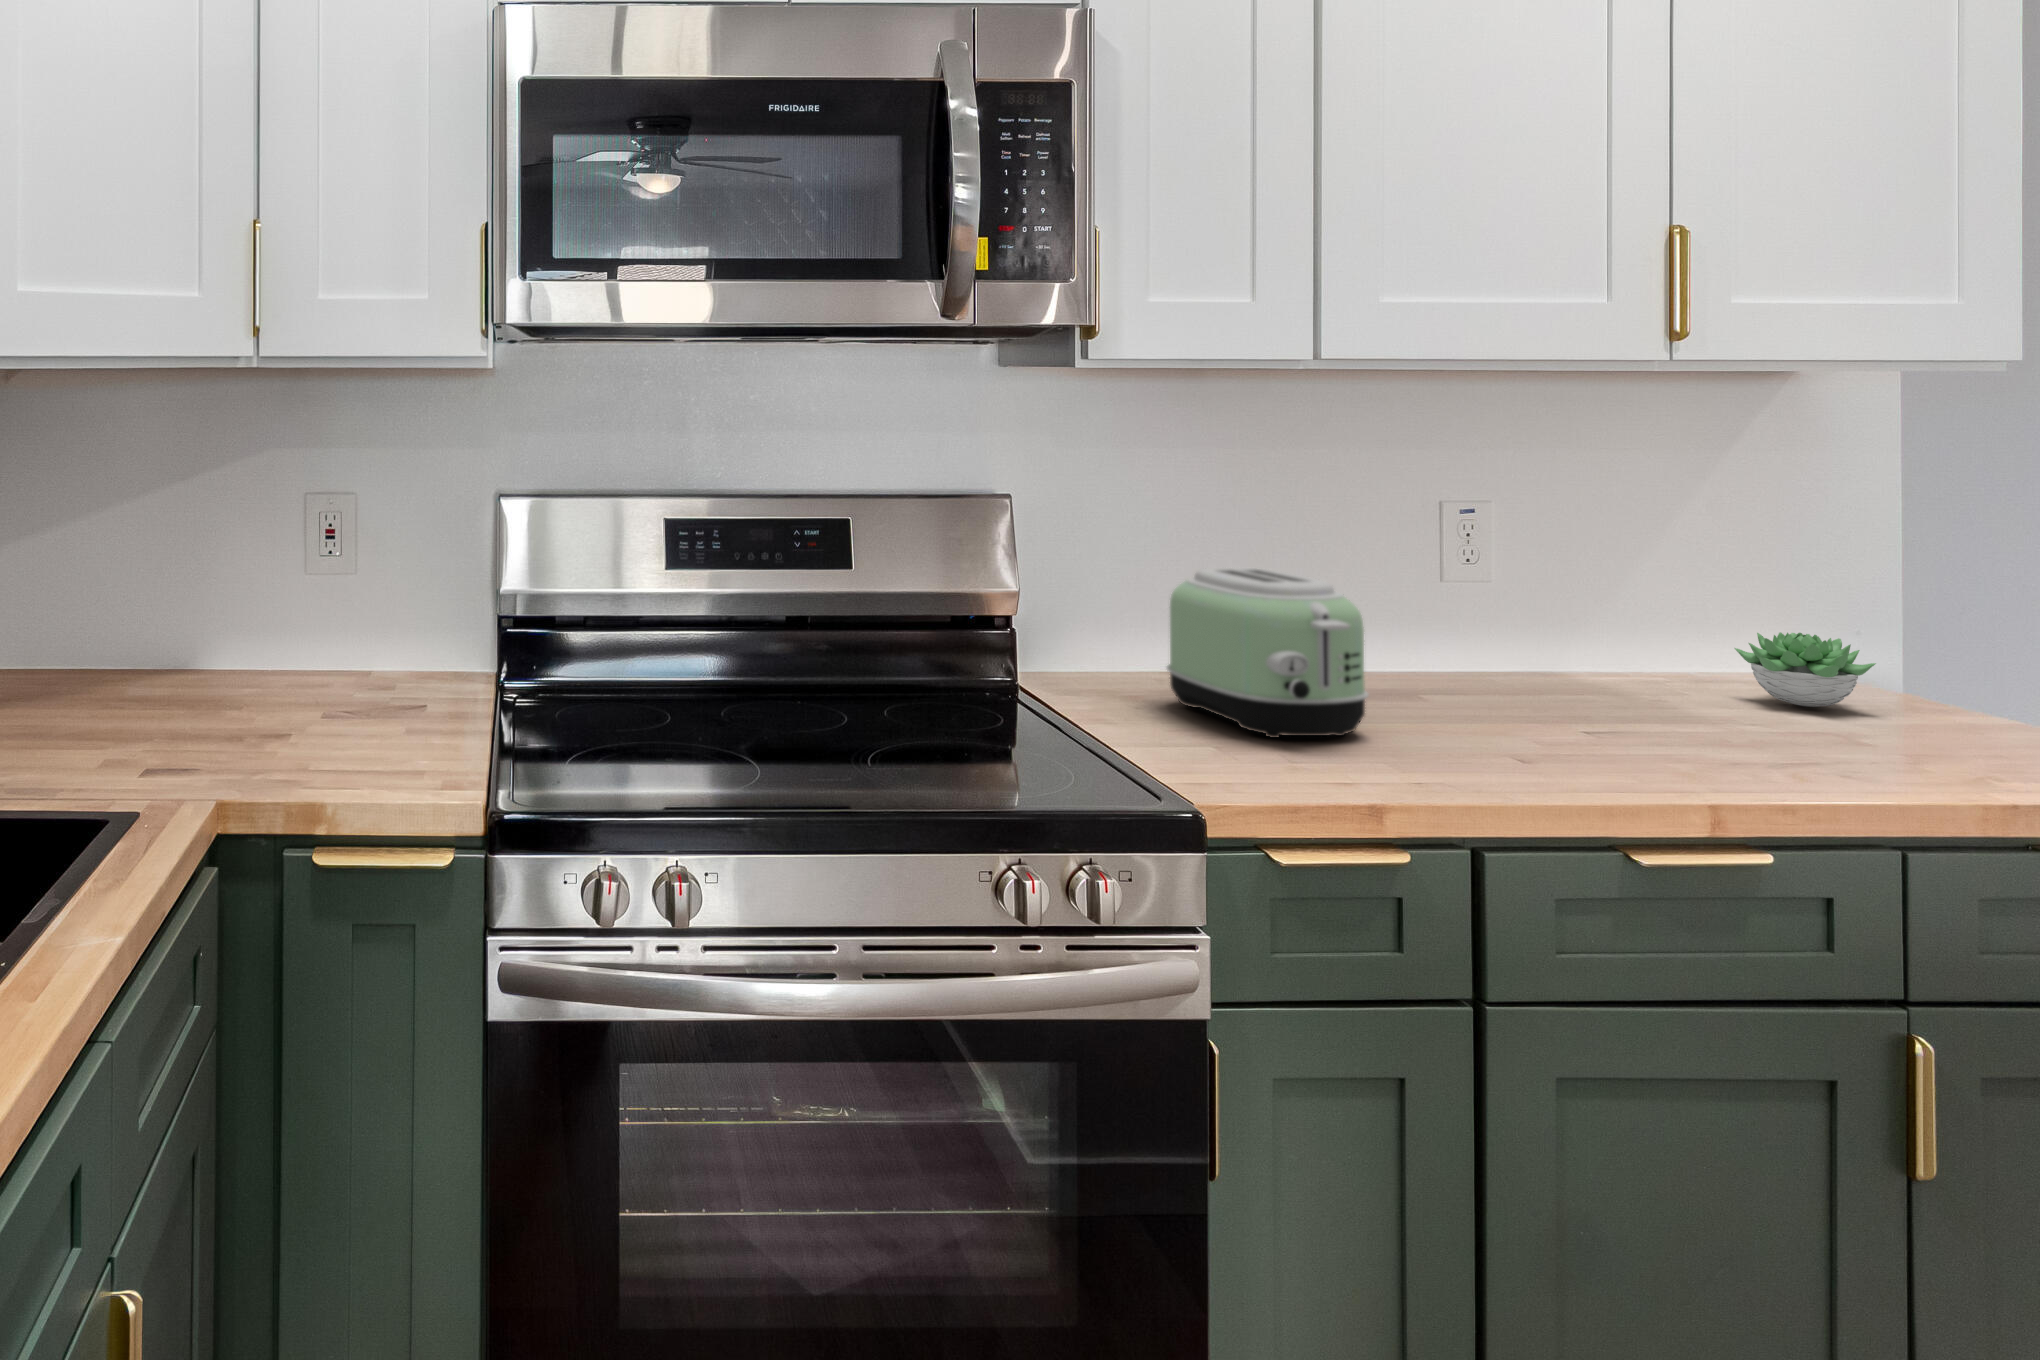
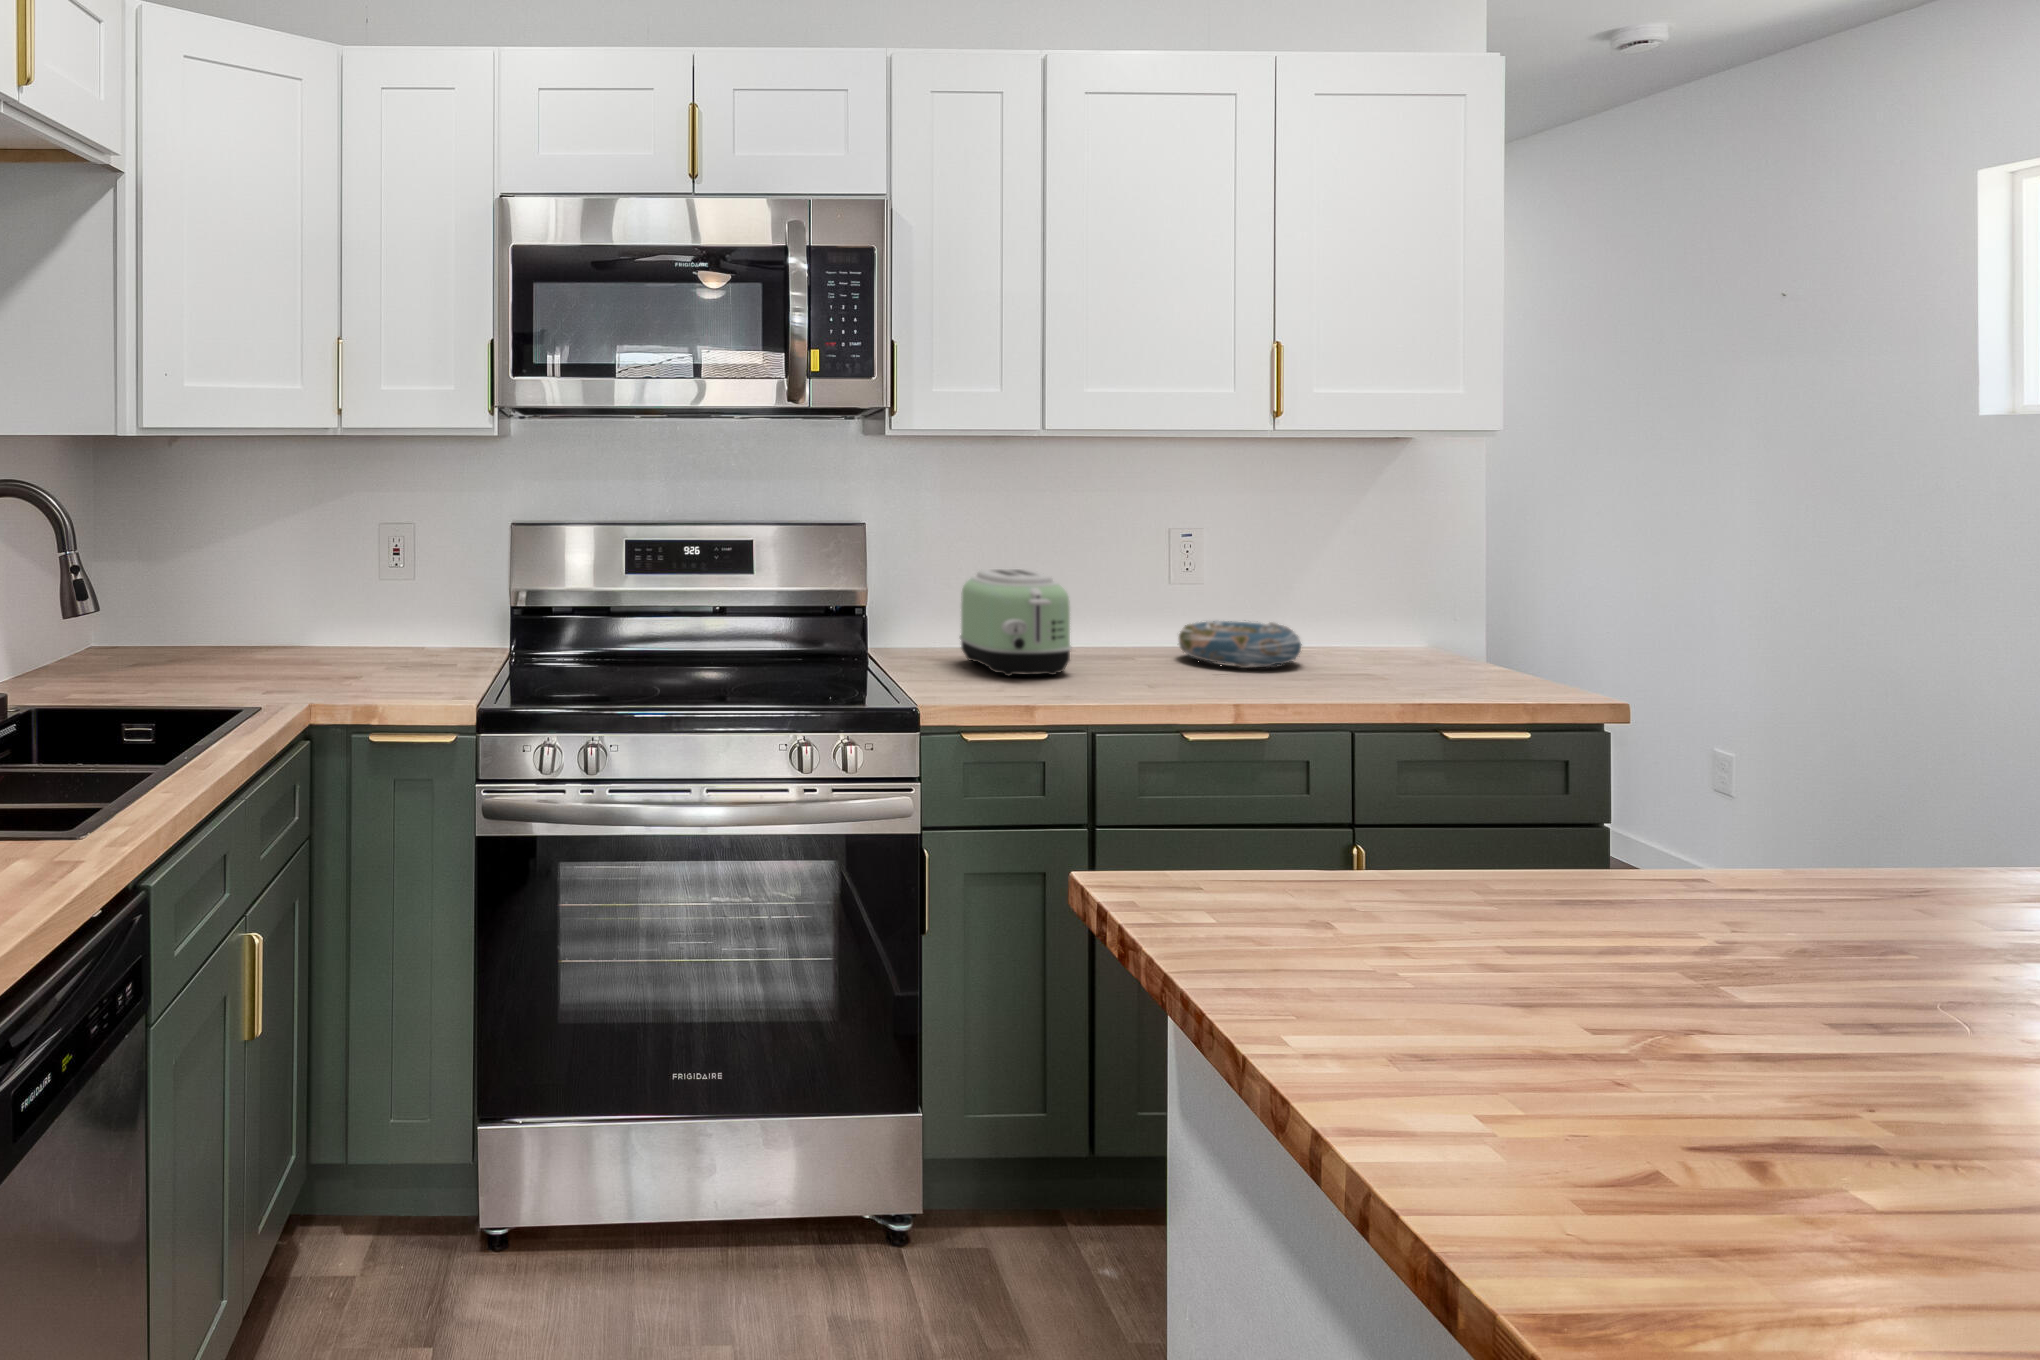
succulent plant: present [1735,632,1876,707] -> none [1348,613,1424,661]
decorative bowl: none [1480,641,1700,722] -> present [1179,621,1302,668]

